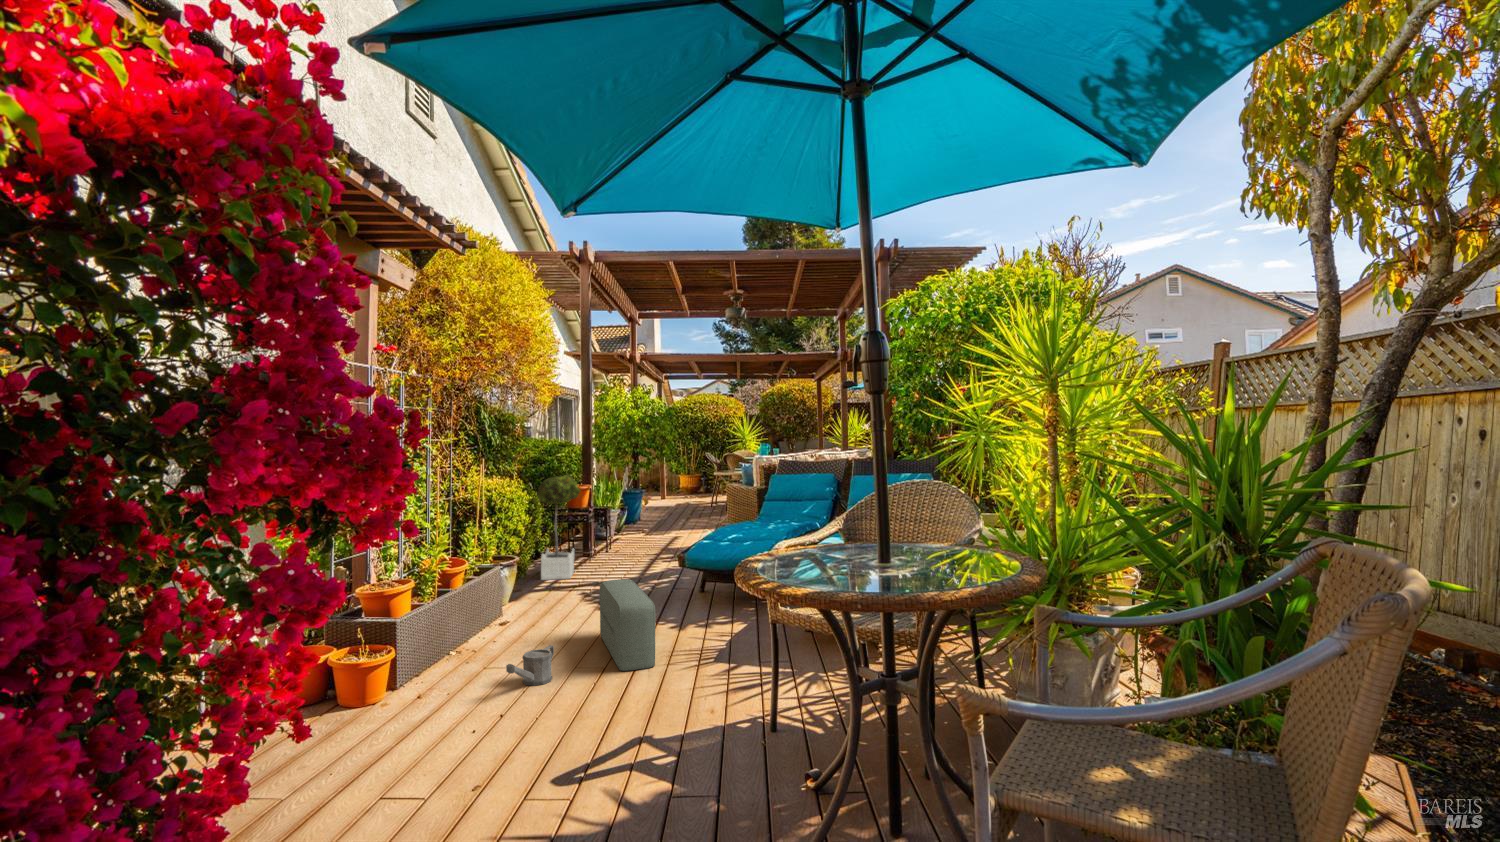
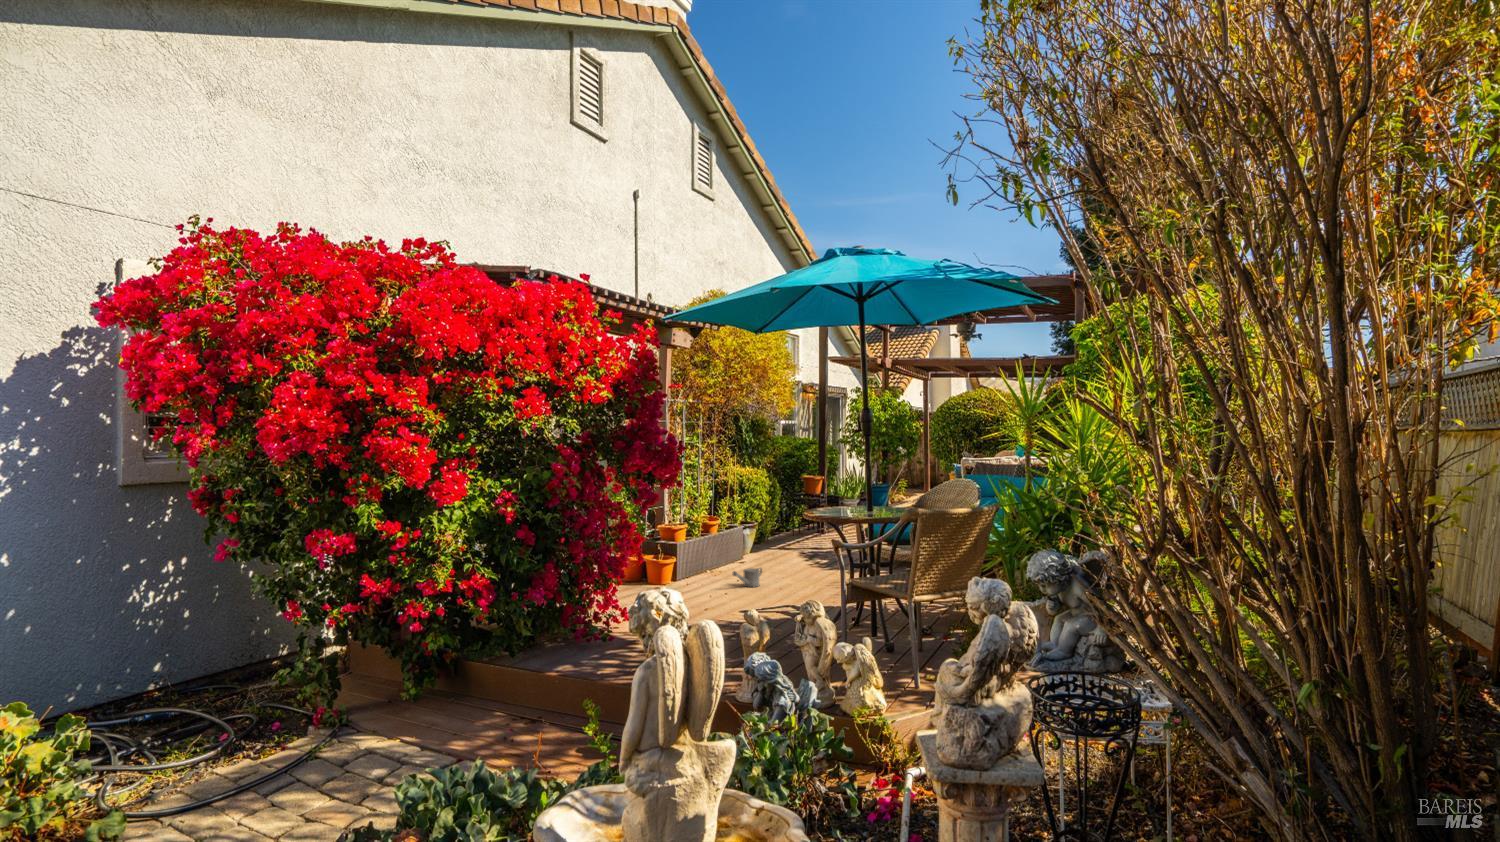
potted tree: present [537,474,580,580] -> none [774,466,806,544]
pouf: present [599,579,655,671] -> none [797,536,823,587]

